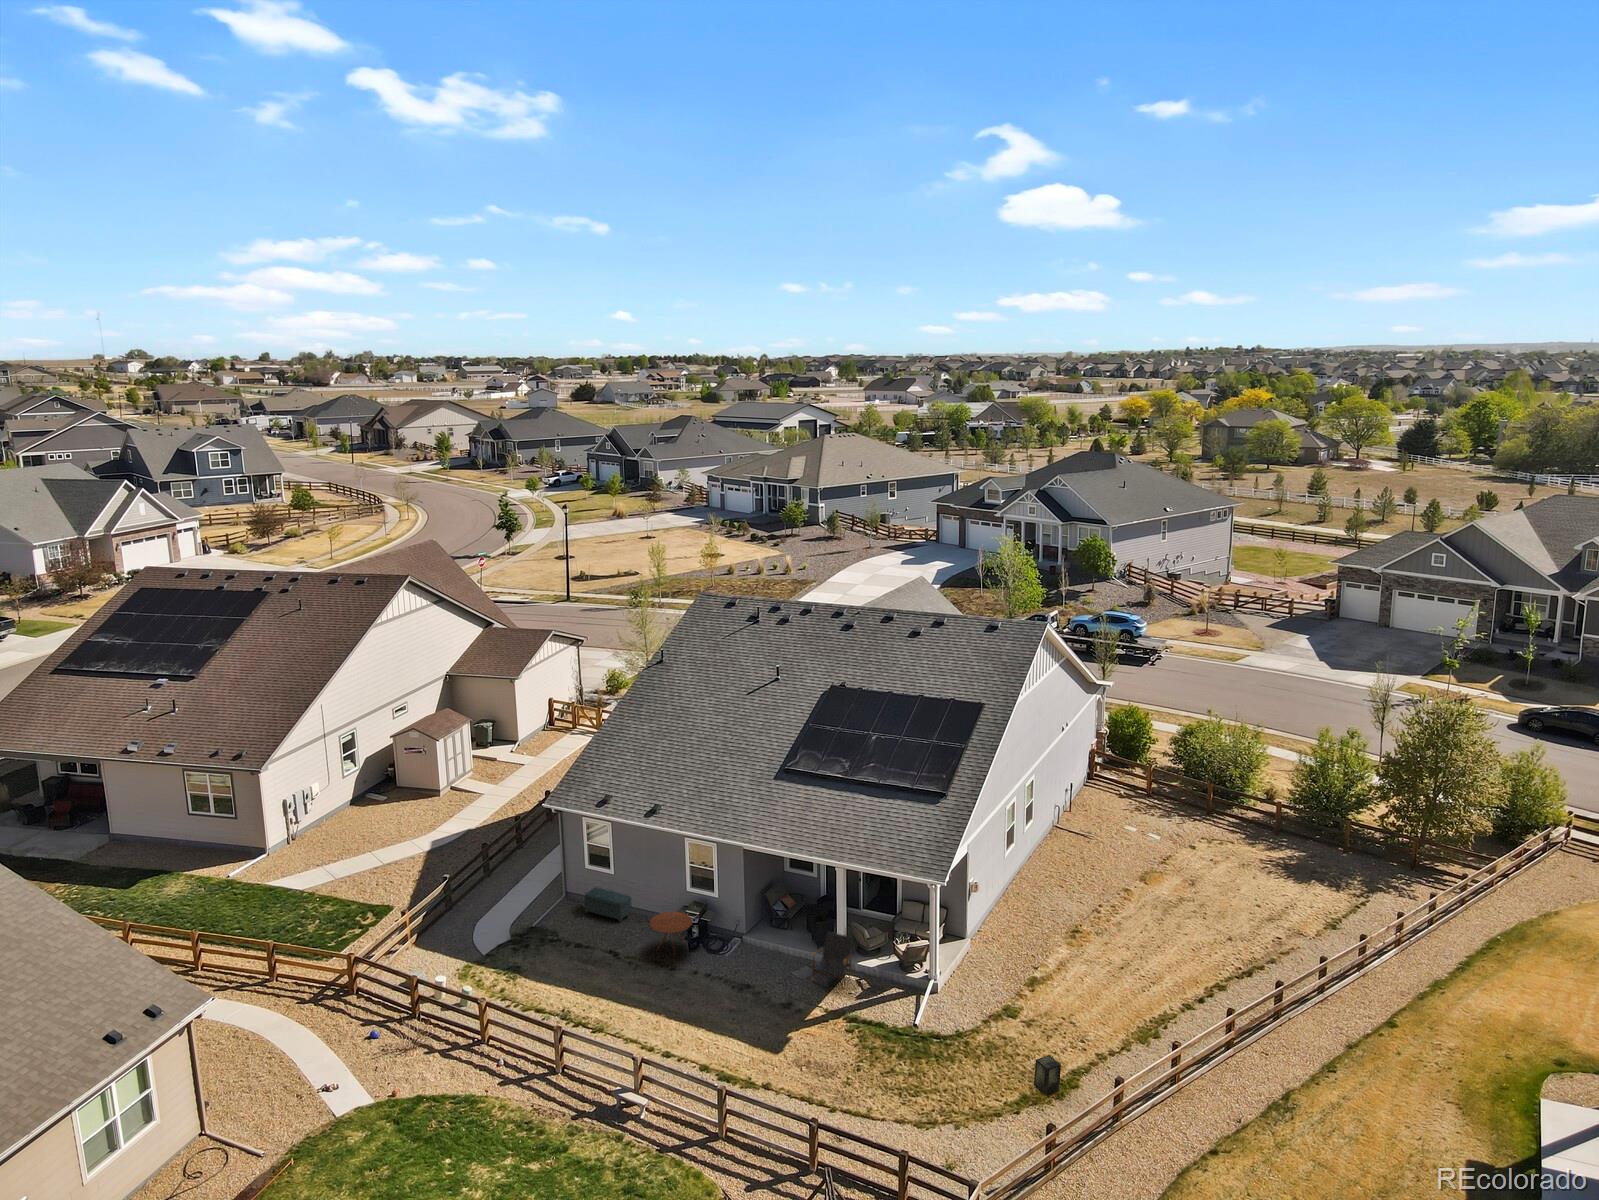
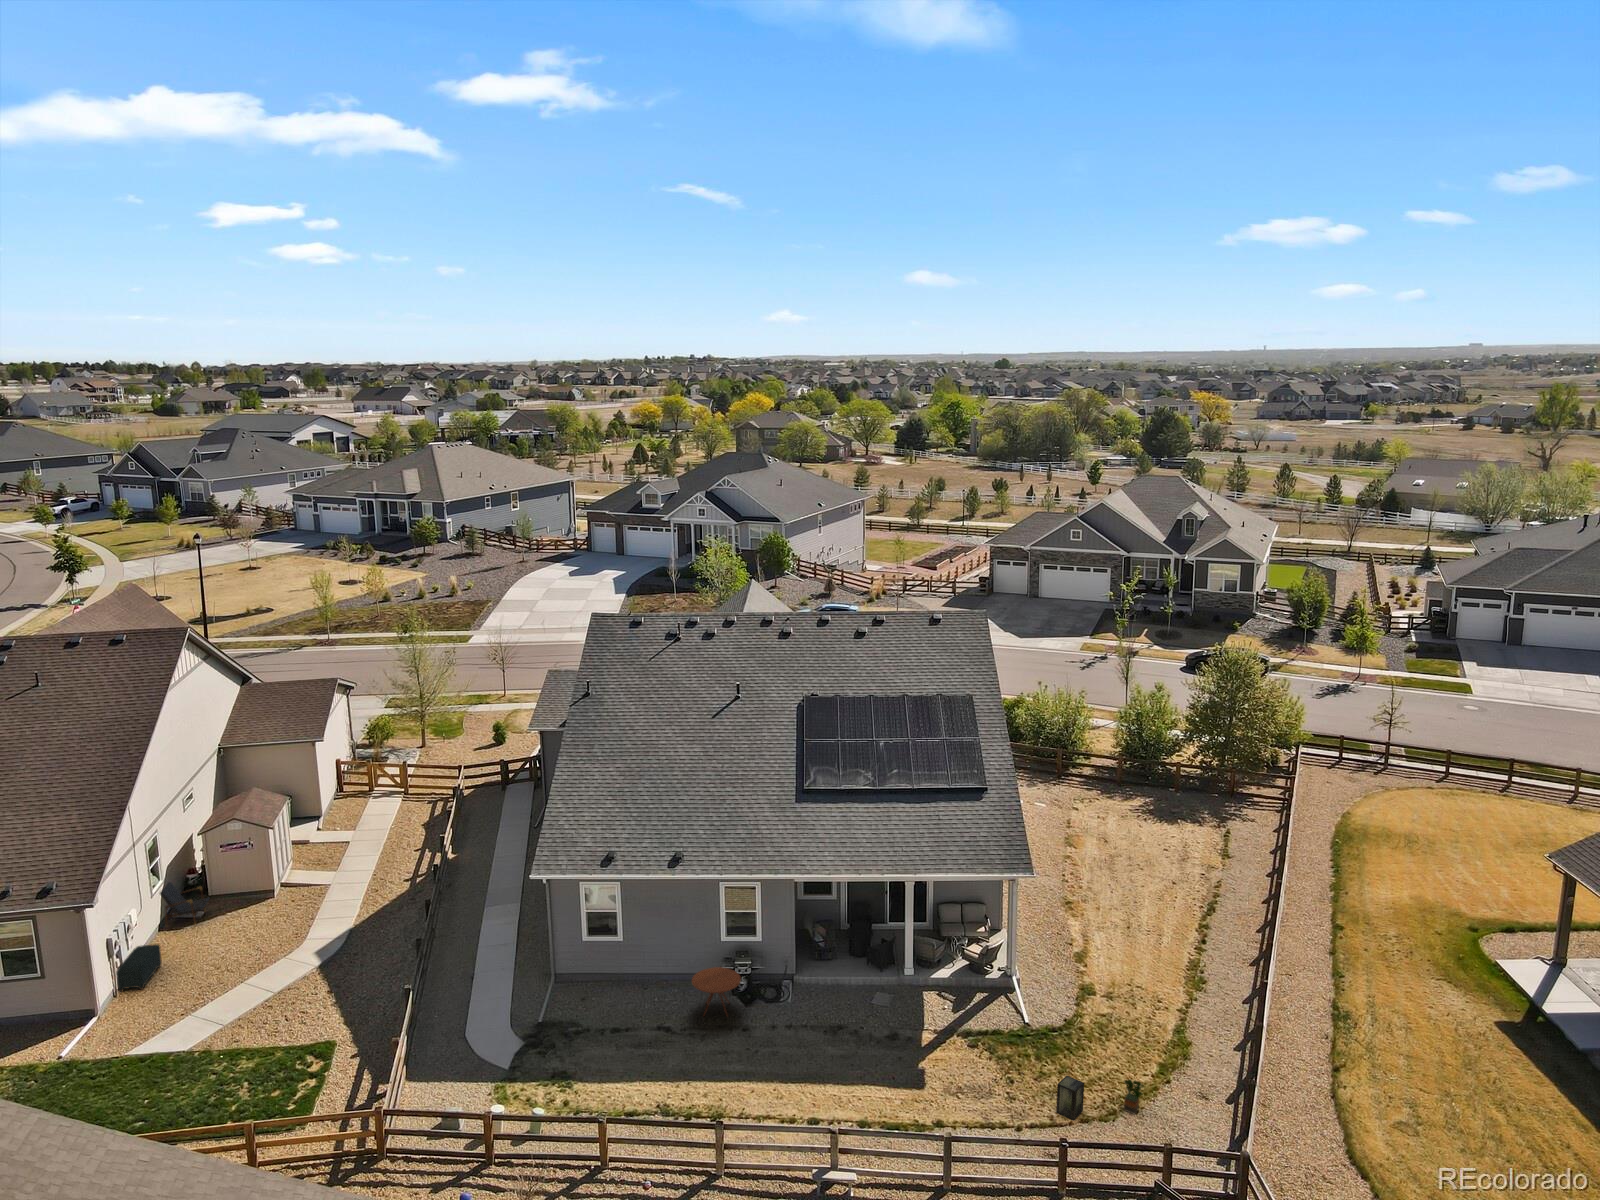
bench: present [585,887,631,922] -> present [116,944,162,992]
lounge chair: present [812,932,852,987] -> present [160,882,209,925]
storage box: present [1034,1055,1061,1095] -> present [1056,1076,1084,1120]
potted tree: none [938,1093,959,1128] -> present [1124,1079,1143,1114]

